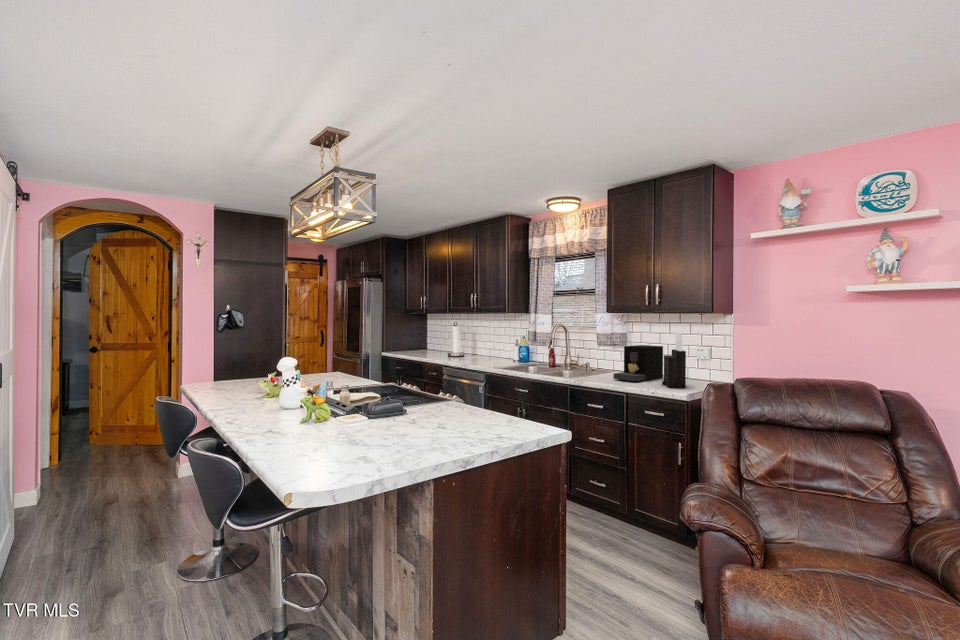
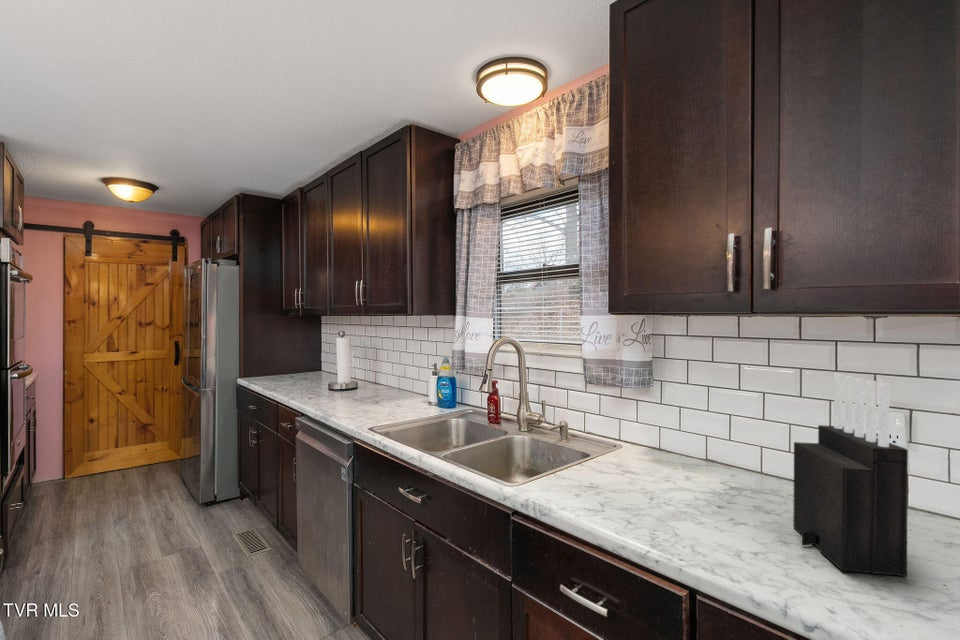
coffee maker: present [614,345,663,381] -> none [635,392,756,516]

